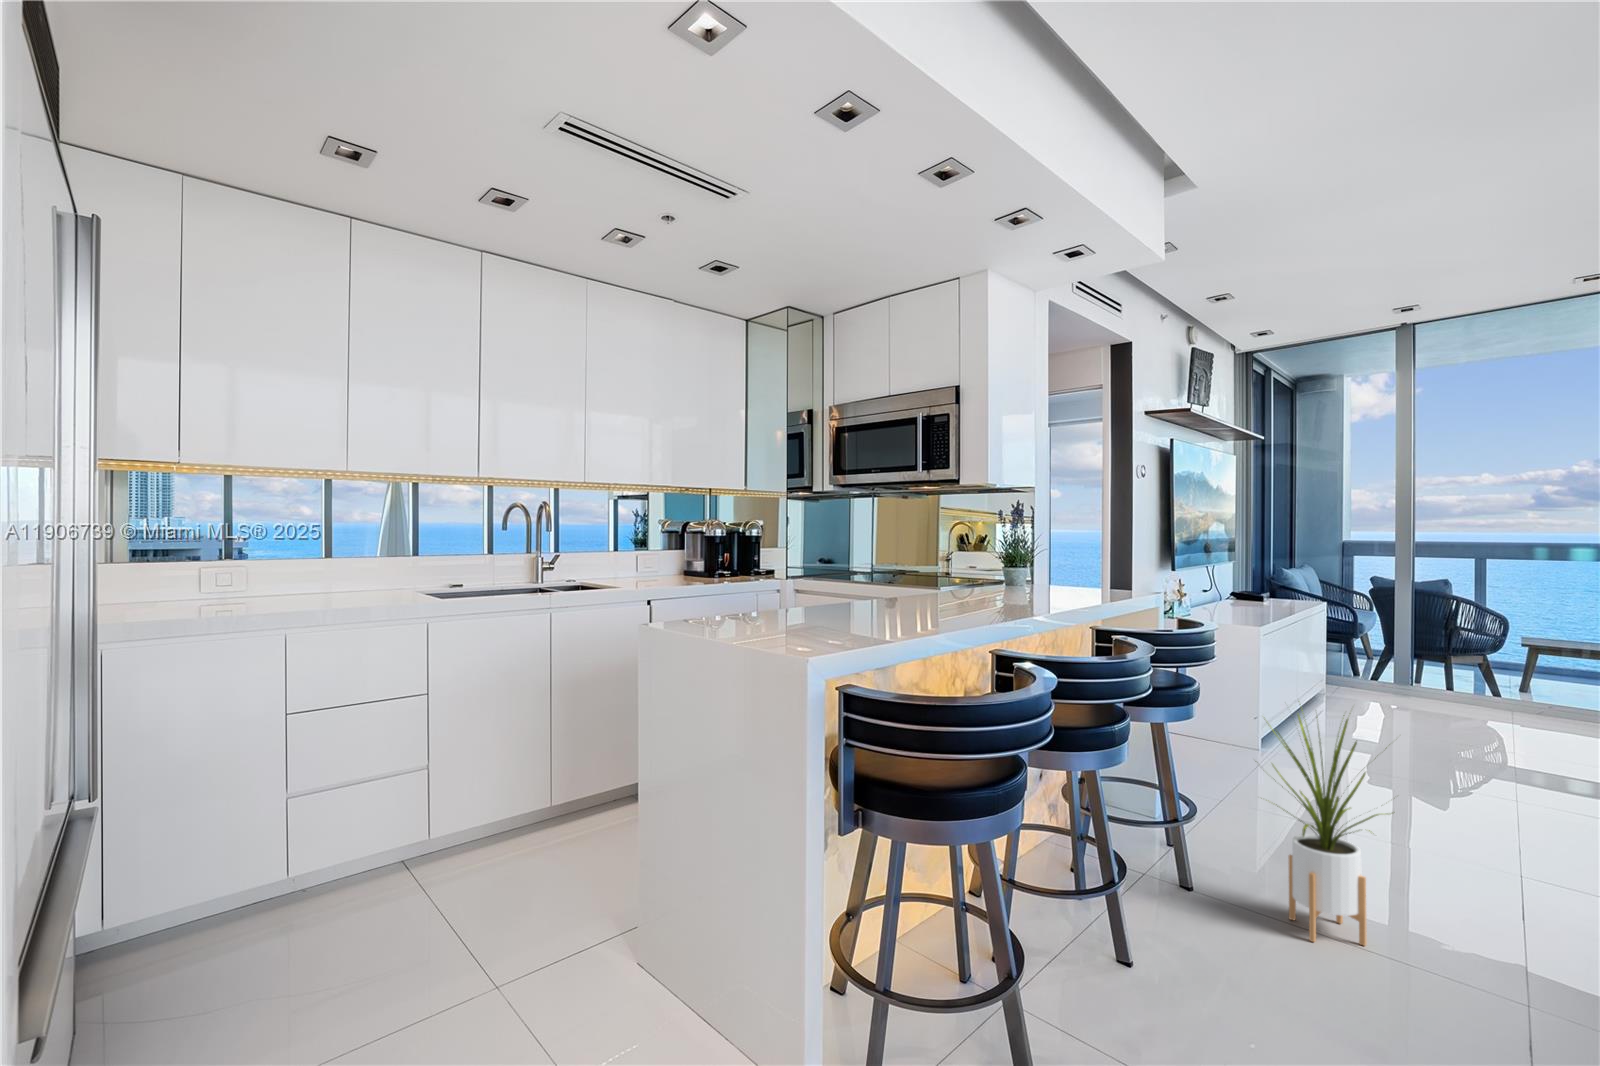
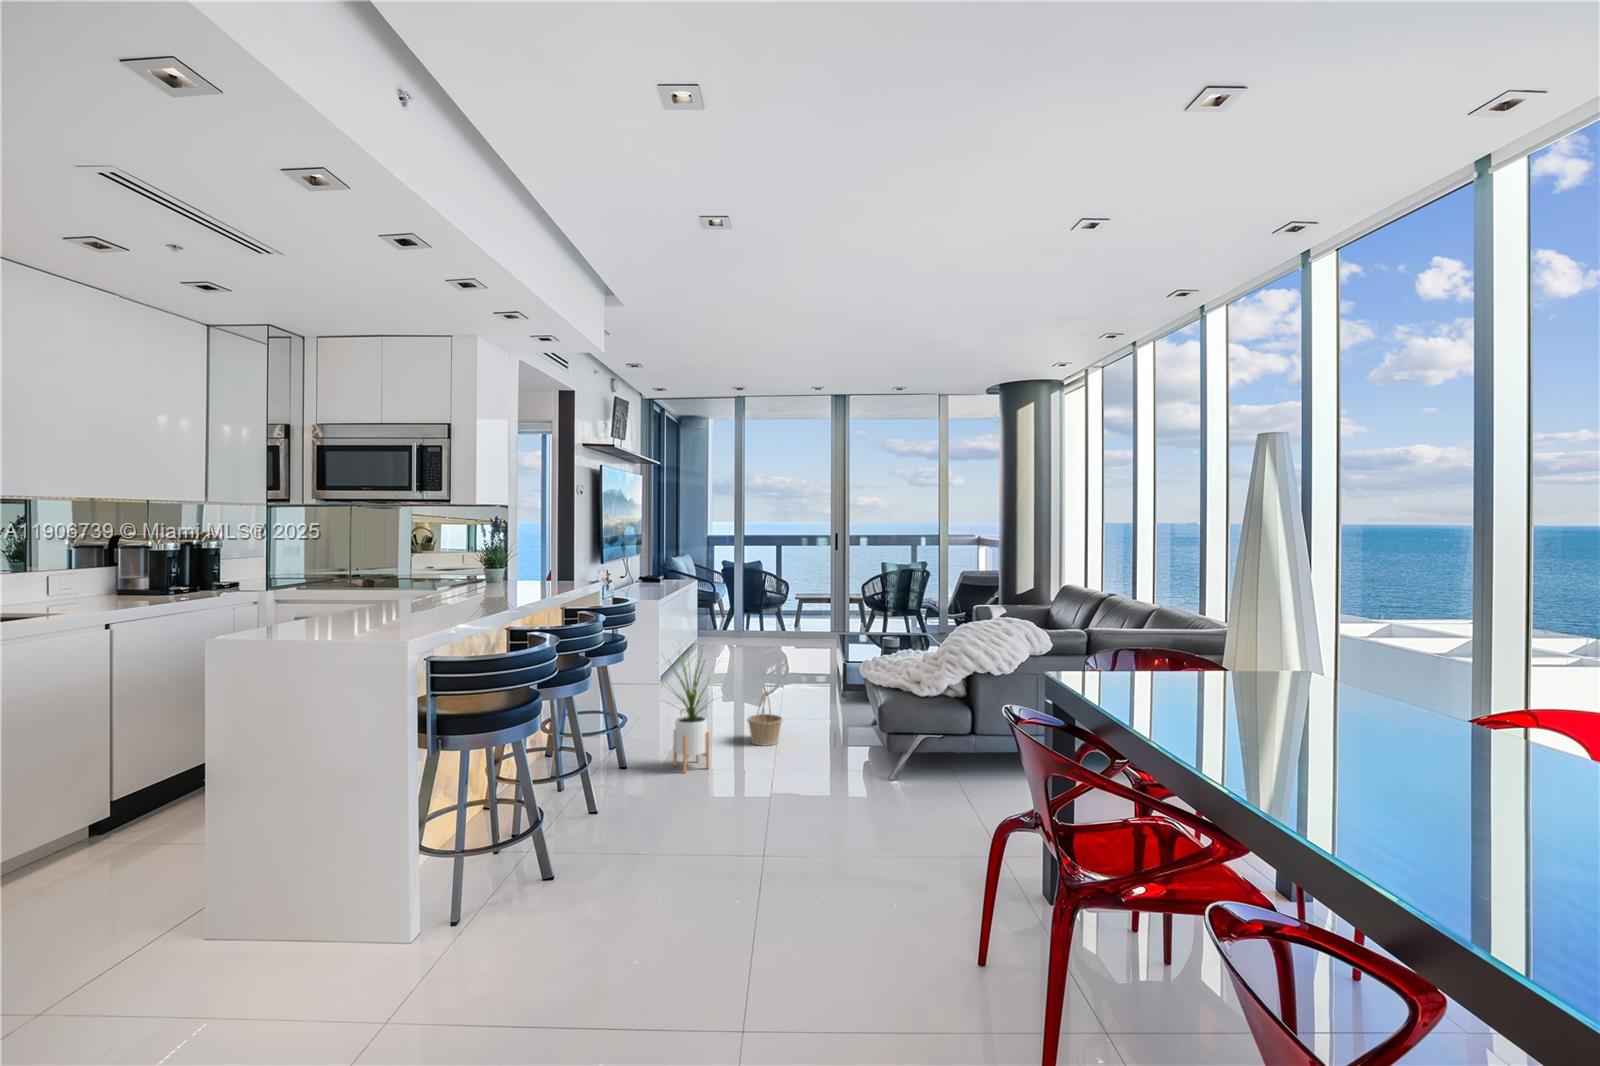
basket: none [1449,811,1539,925] -> present [748,690,782,746]

